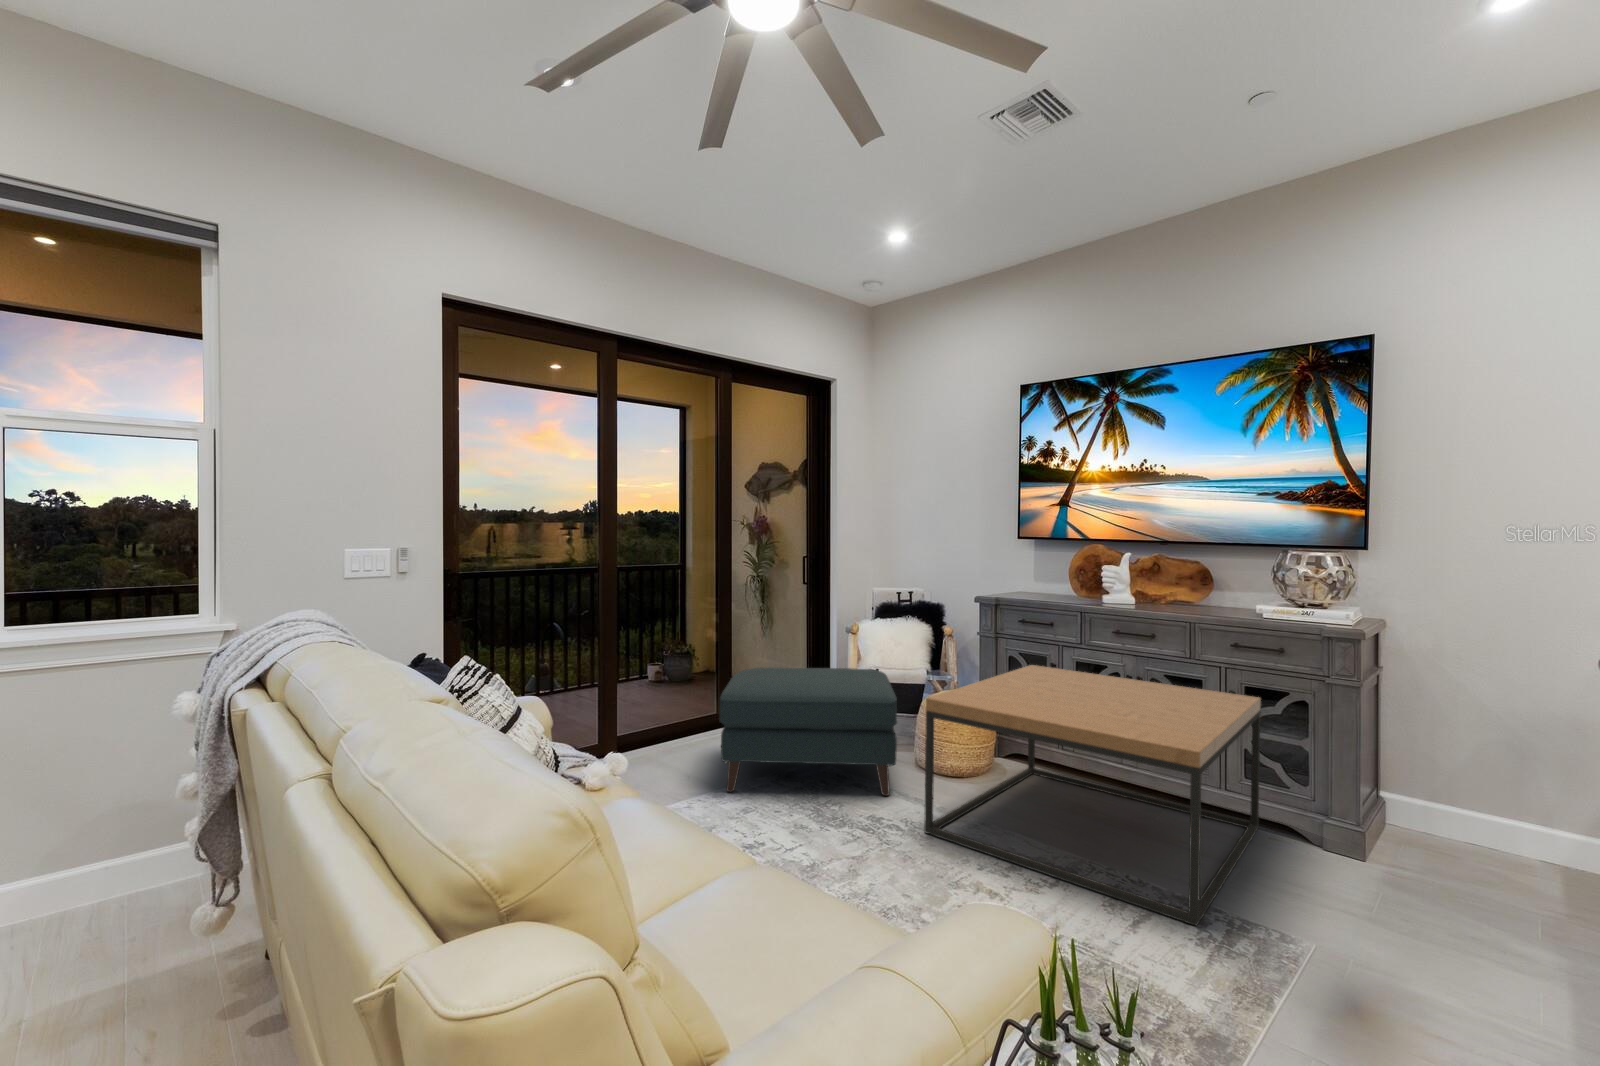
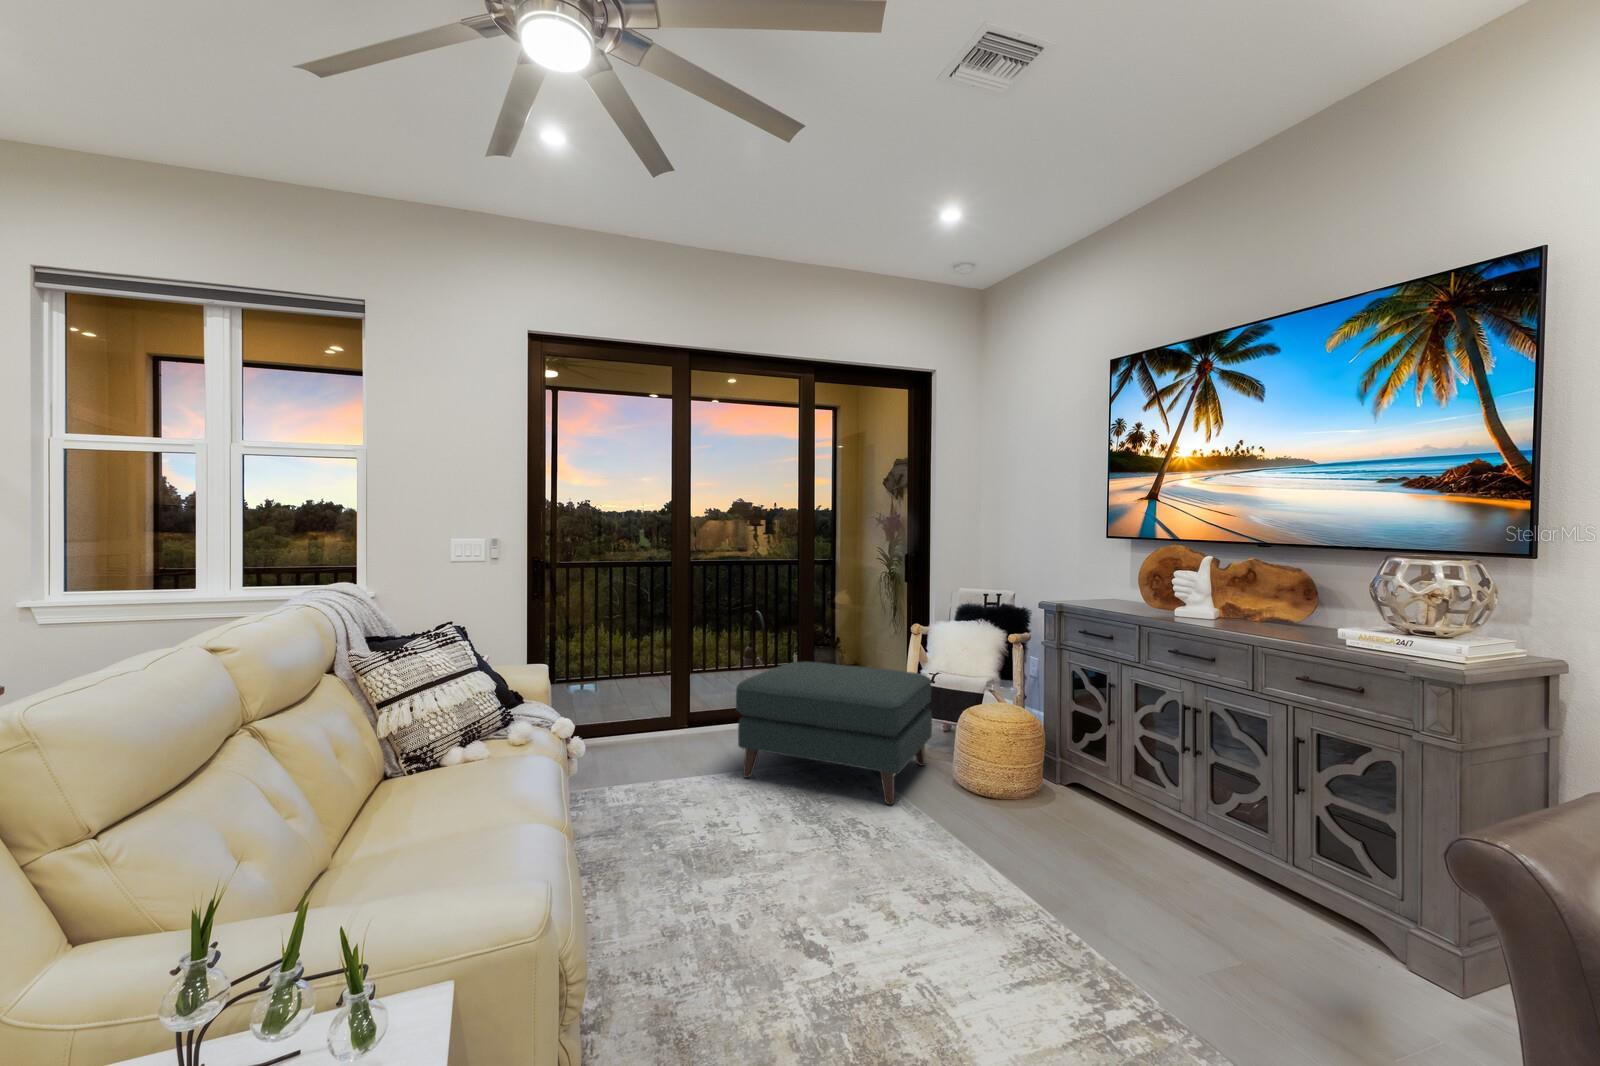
coffee table: present [924,665,1261,926] -> none [890,682,1335,1017]

